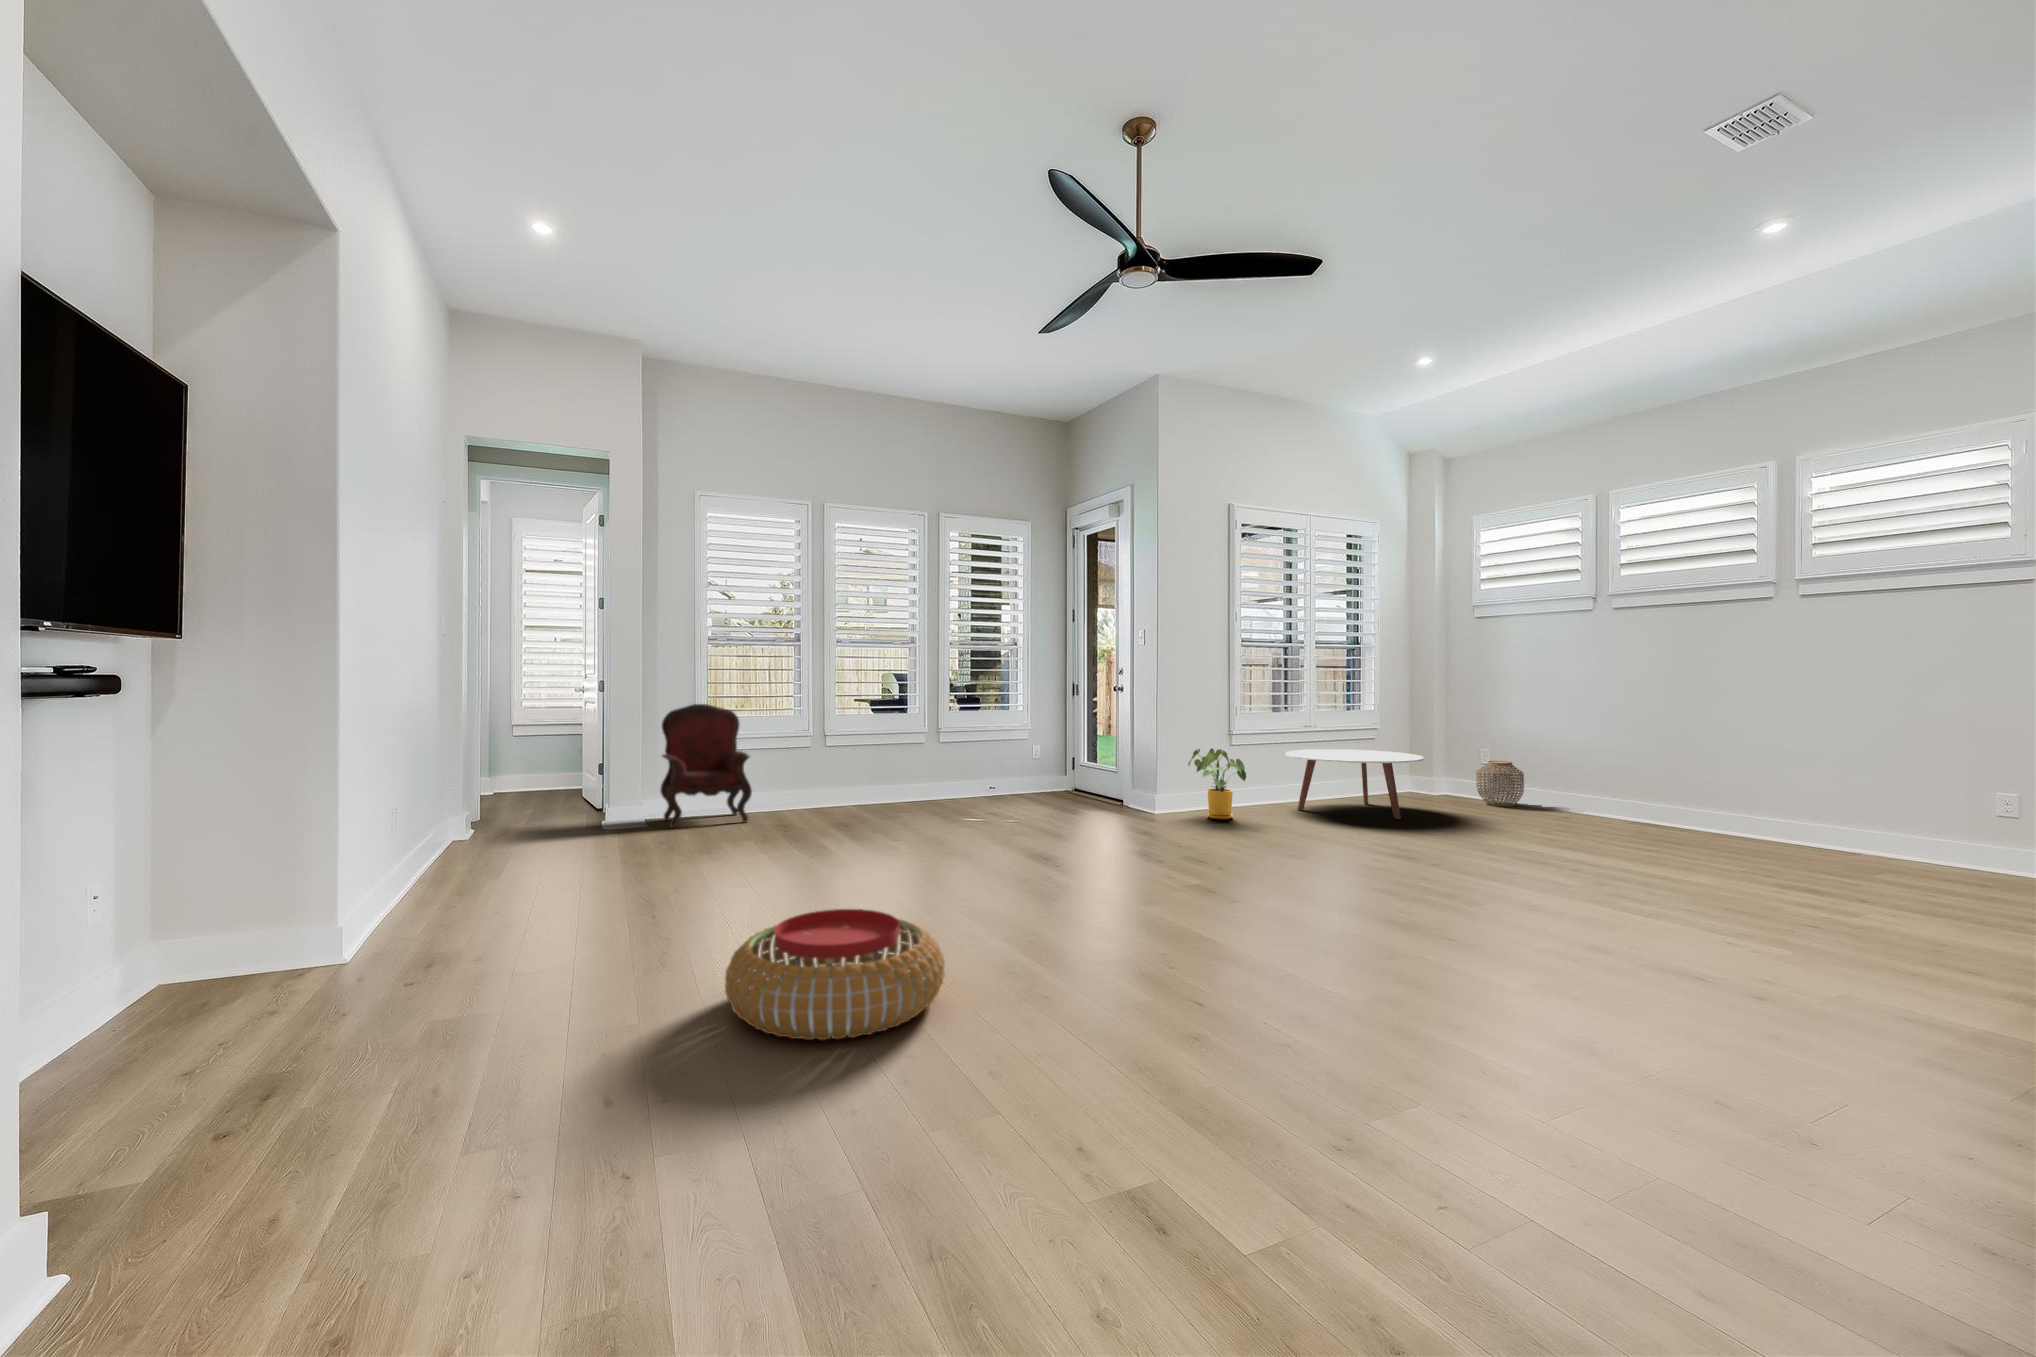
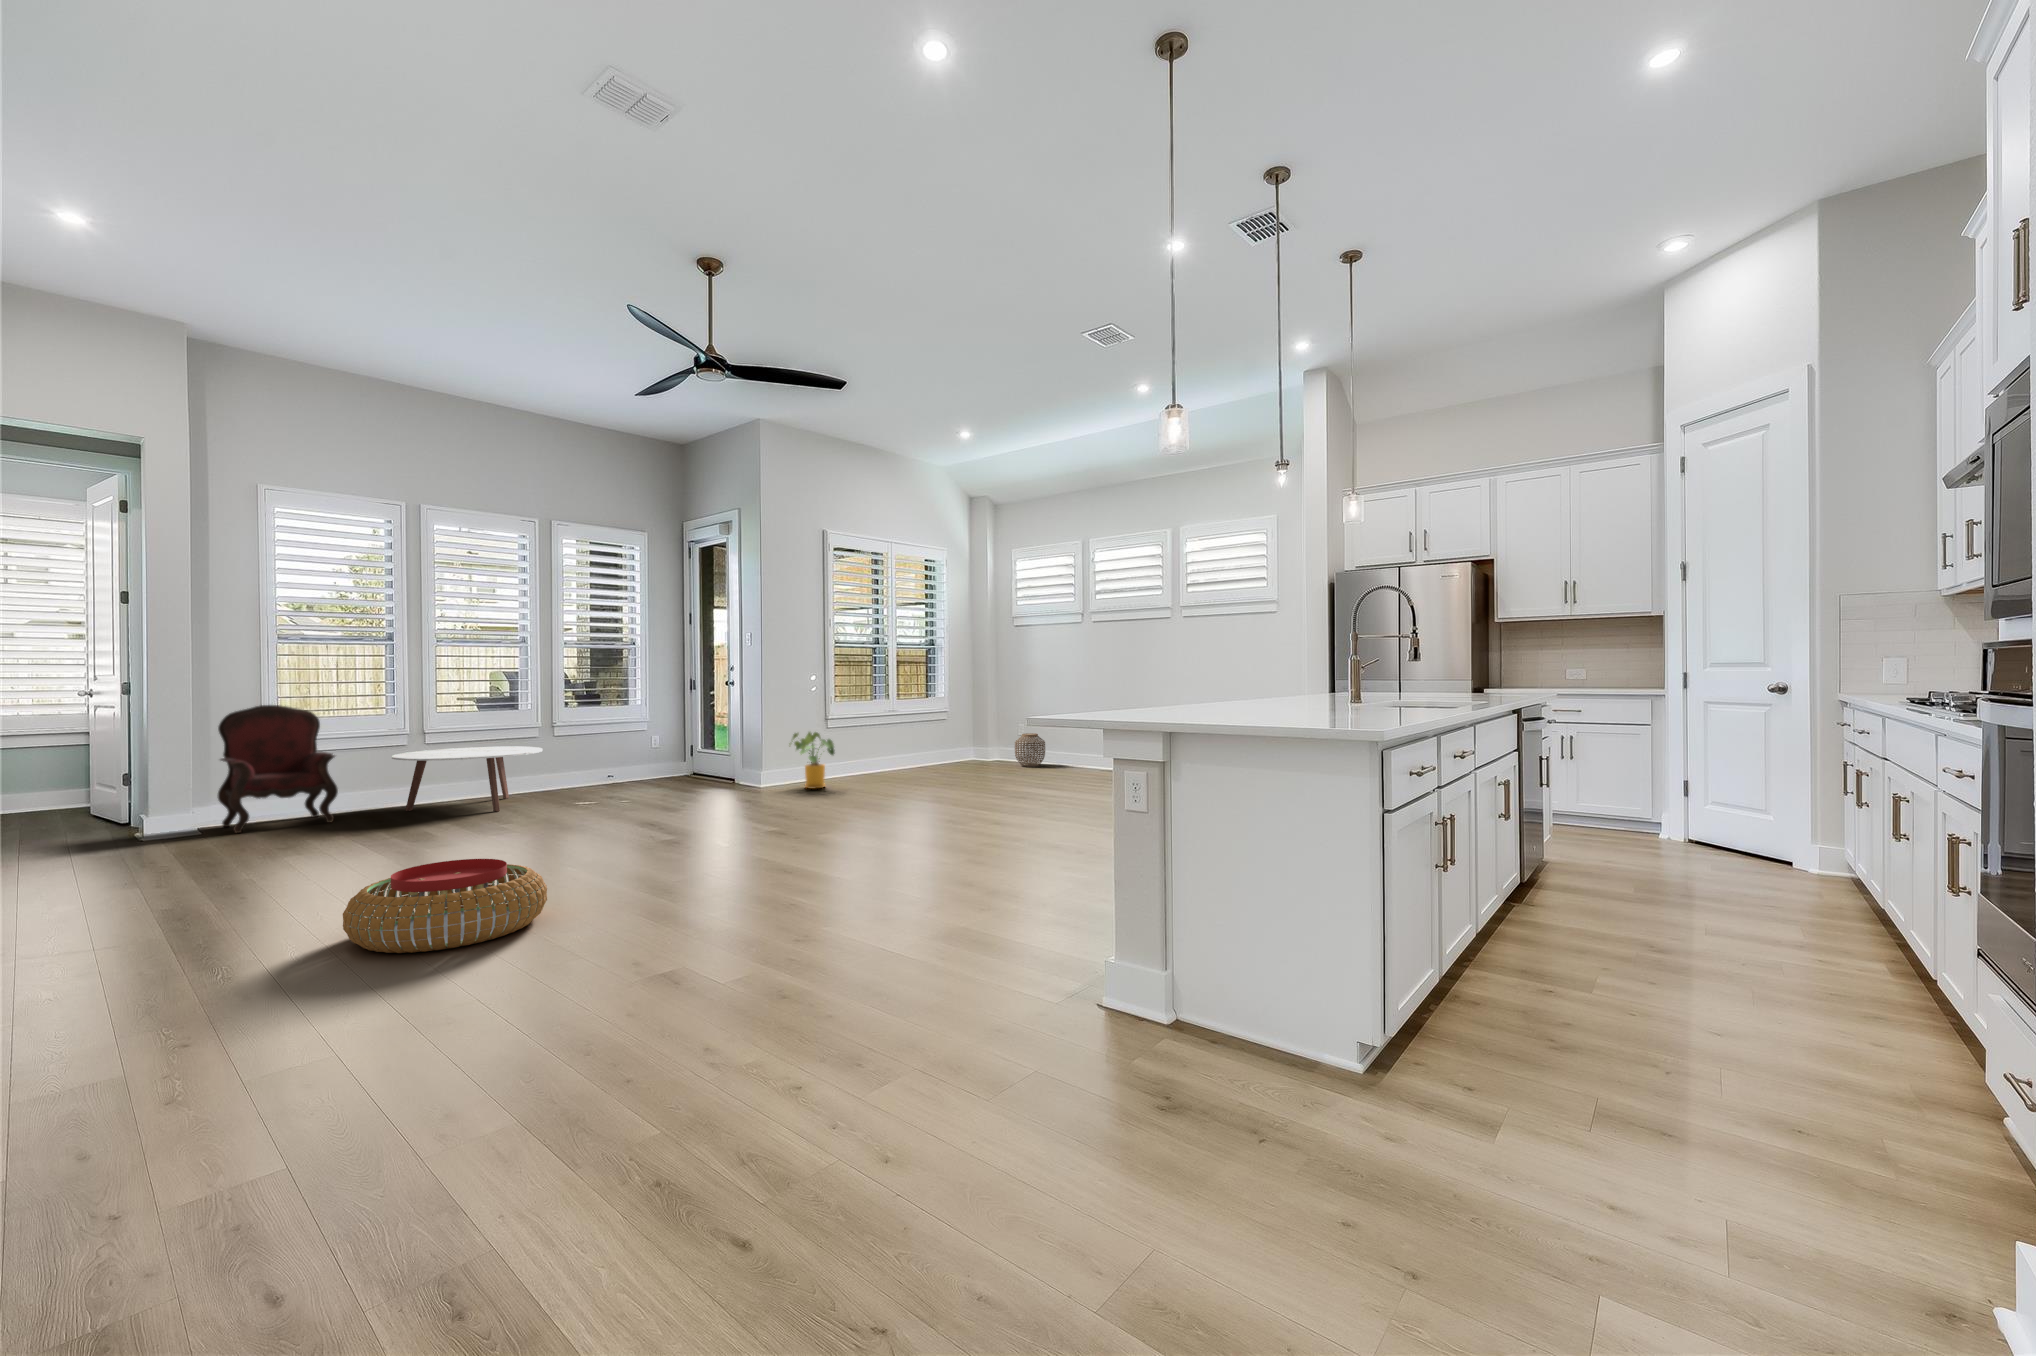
coffee table: present [1286,749,1424,819] -> present [392,746,543,811]

